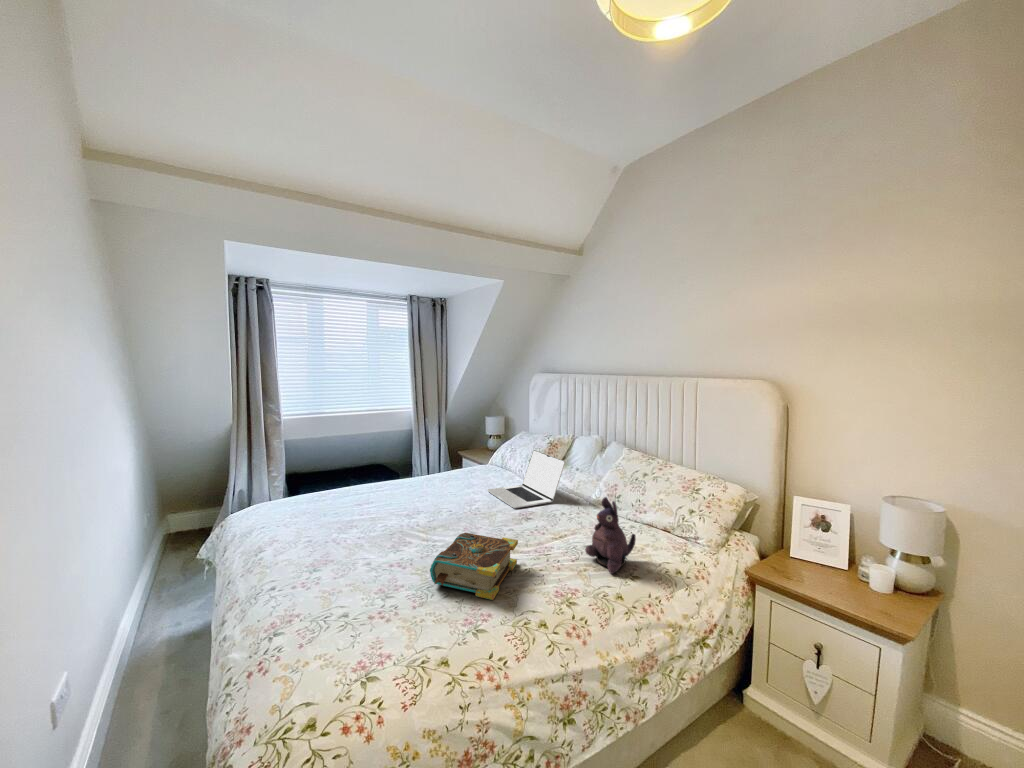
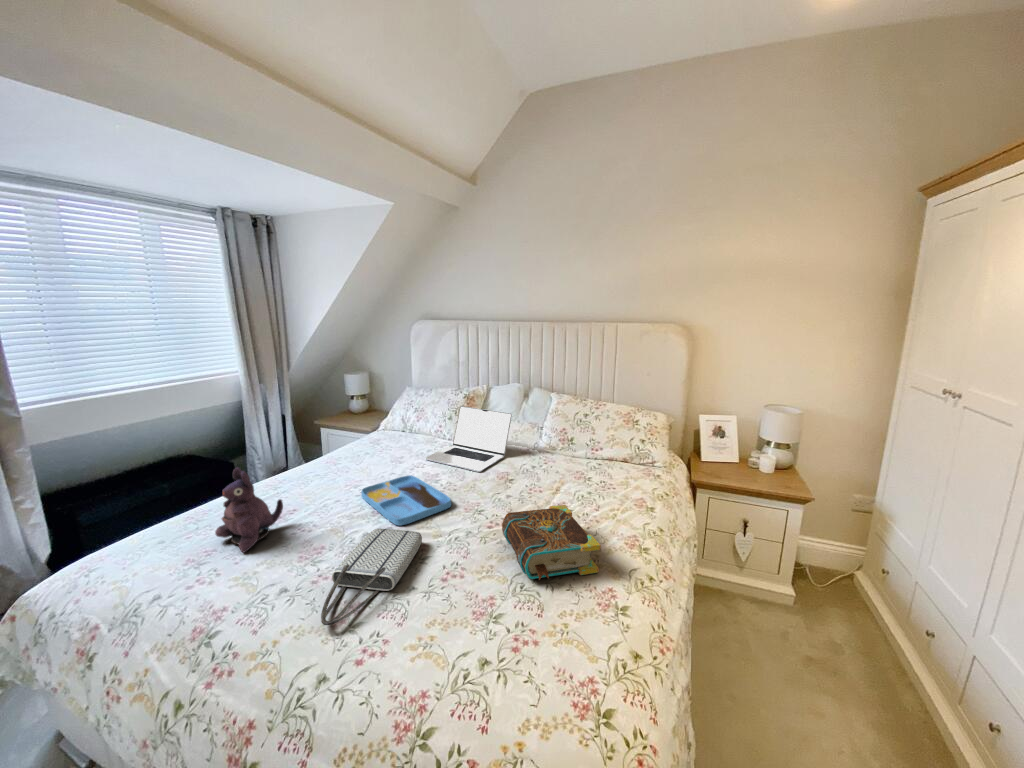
tray: none [406,497,460,528] -> present [361,475,451,526]
plush toy: present [585,497,636,574] -> present [215,467,283,552]
tote bag: none [296,522,405,562] -> present [321,529,422,625]

